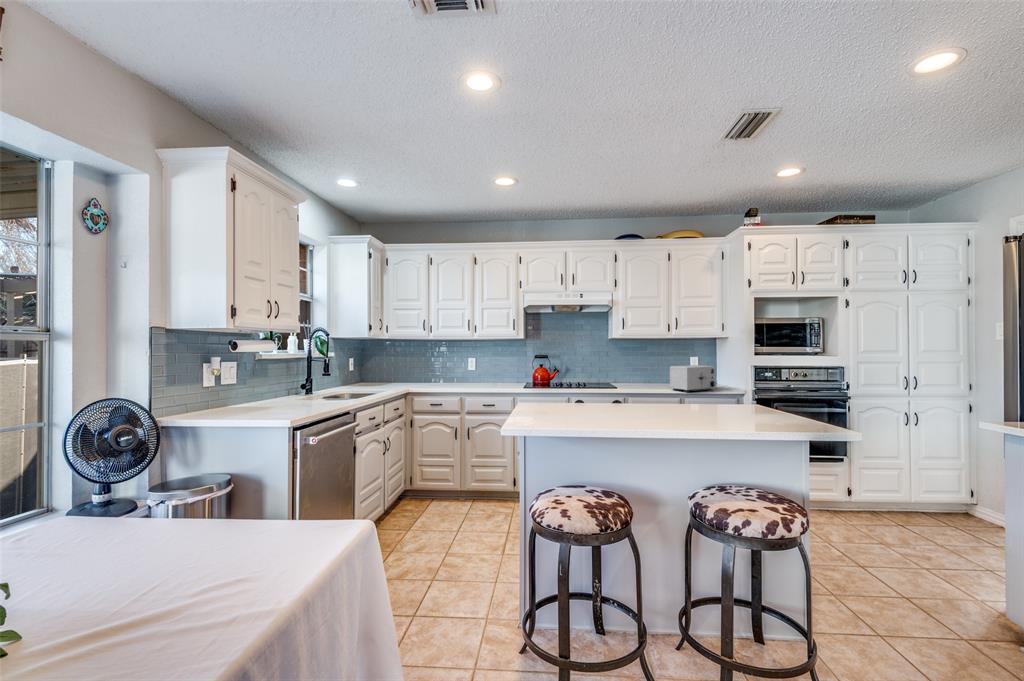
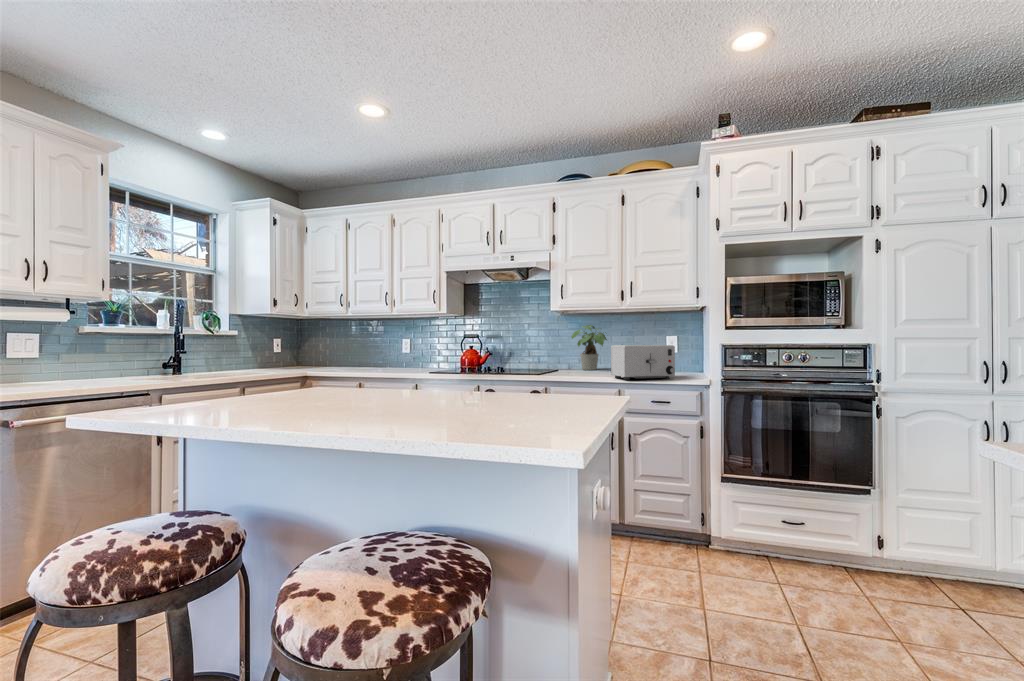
potted plant: none [623,348,651,383] -> present [571,325,607,370]

